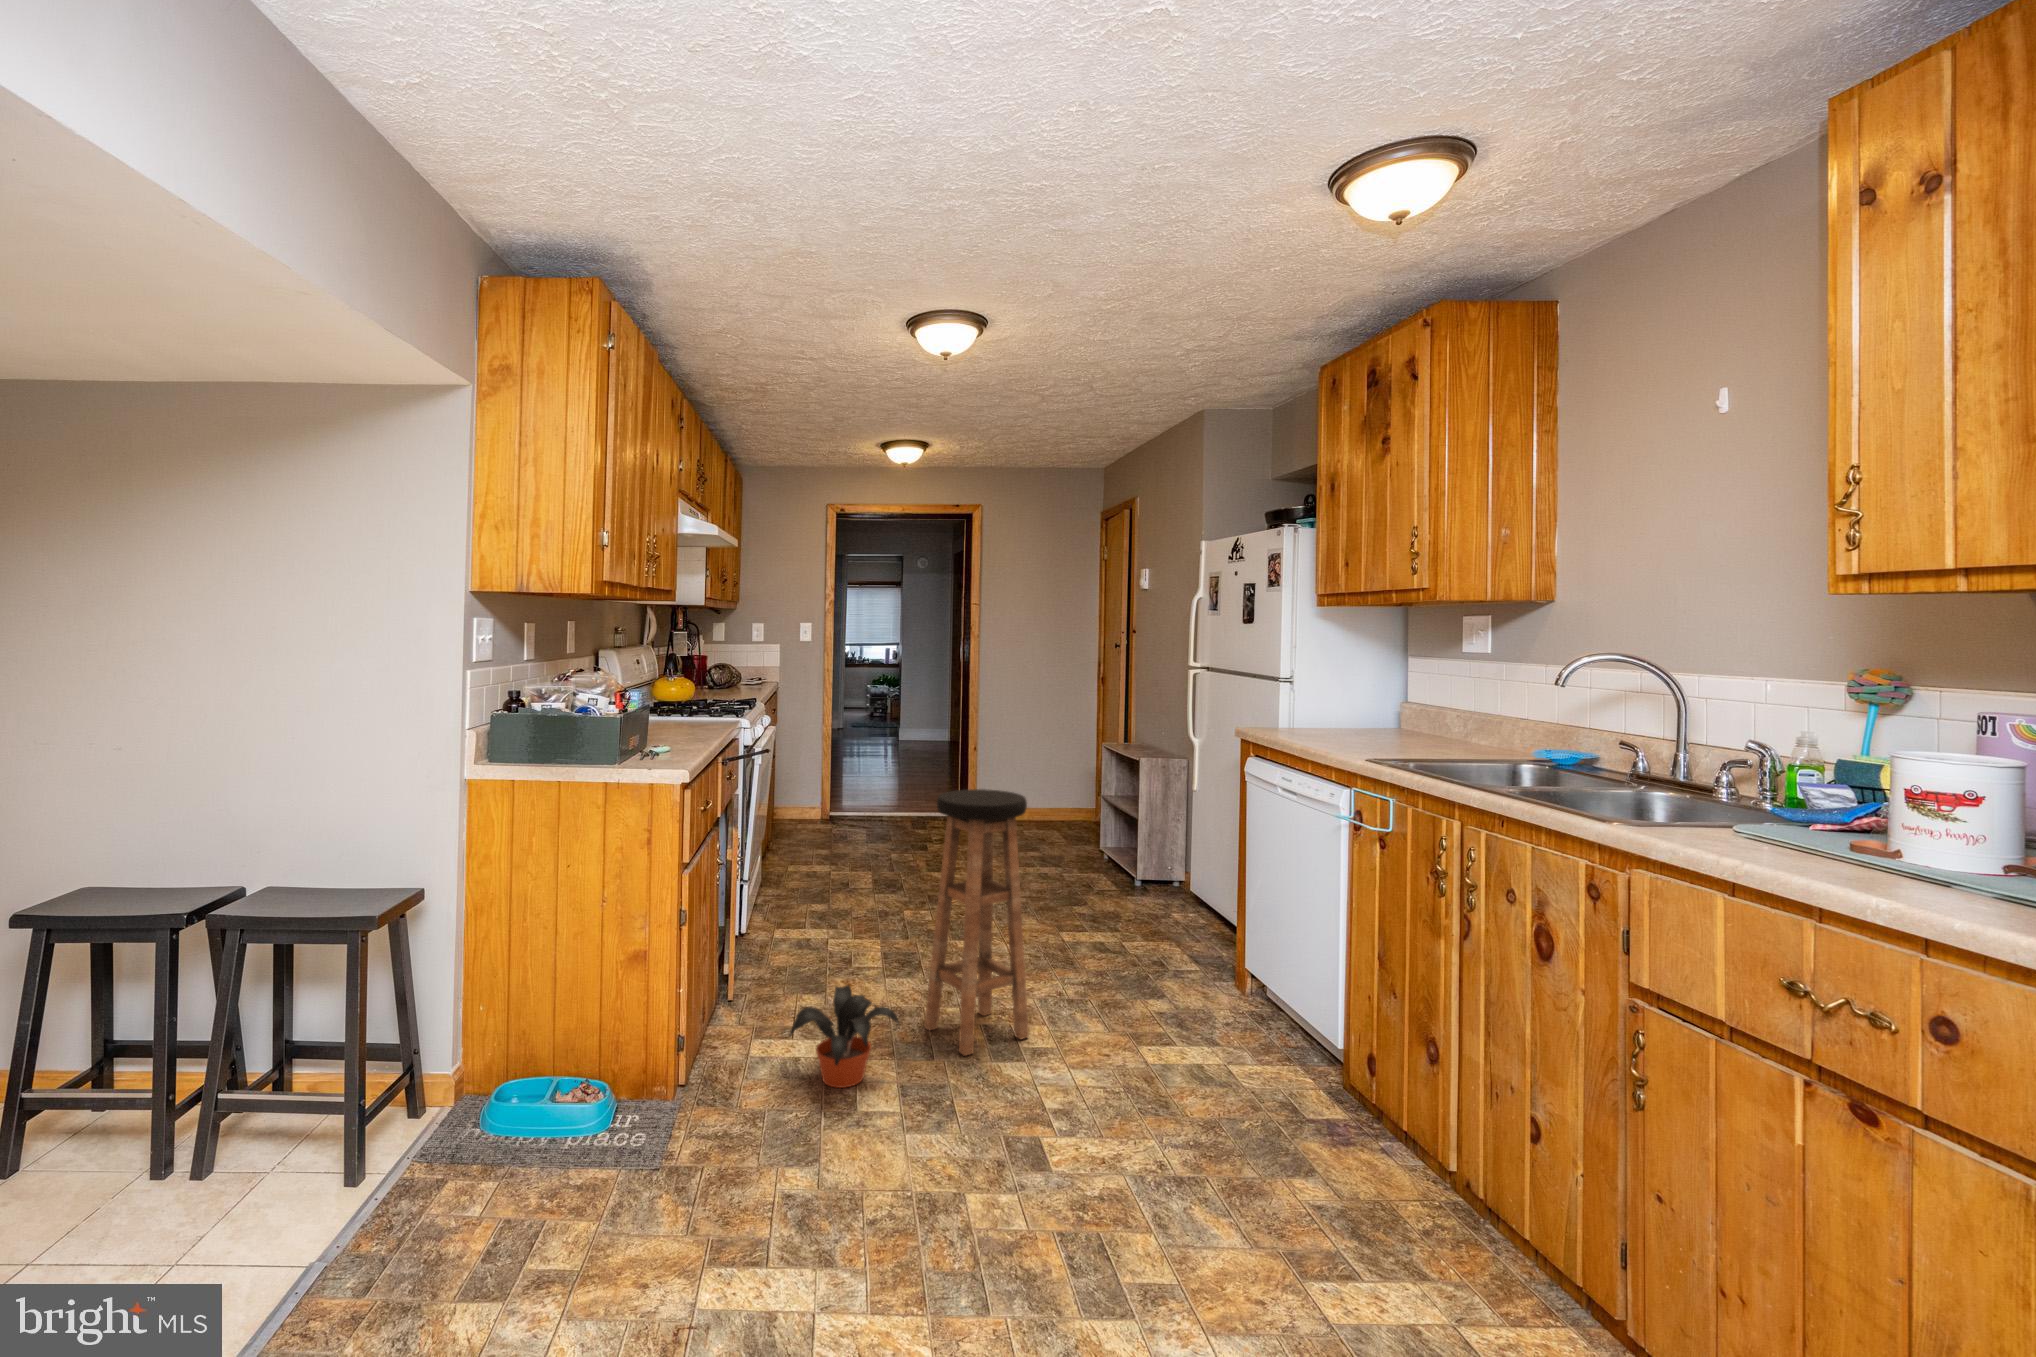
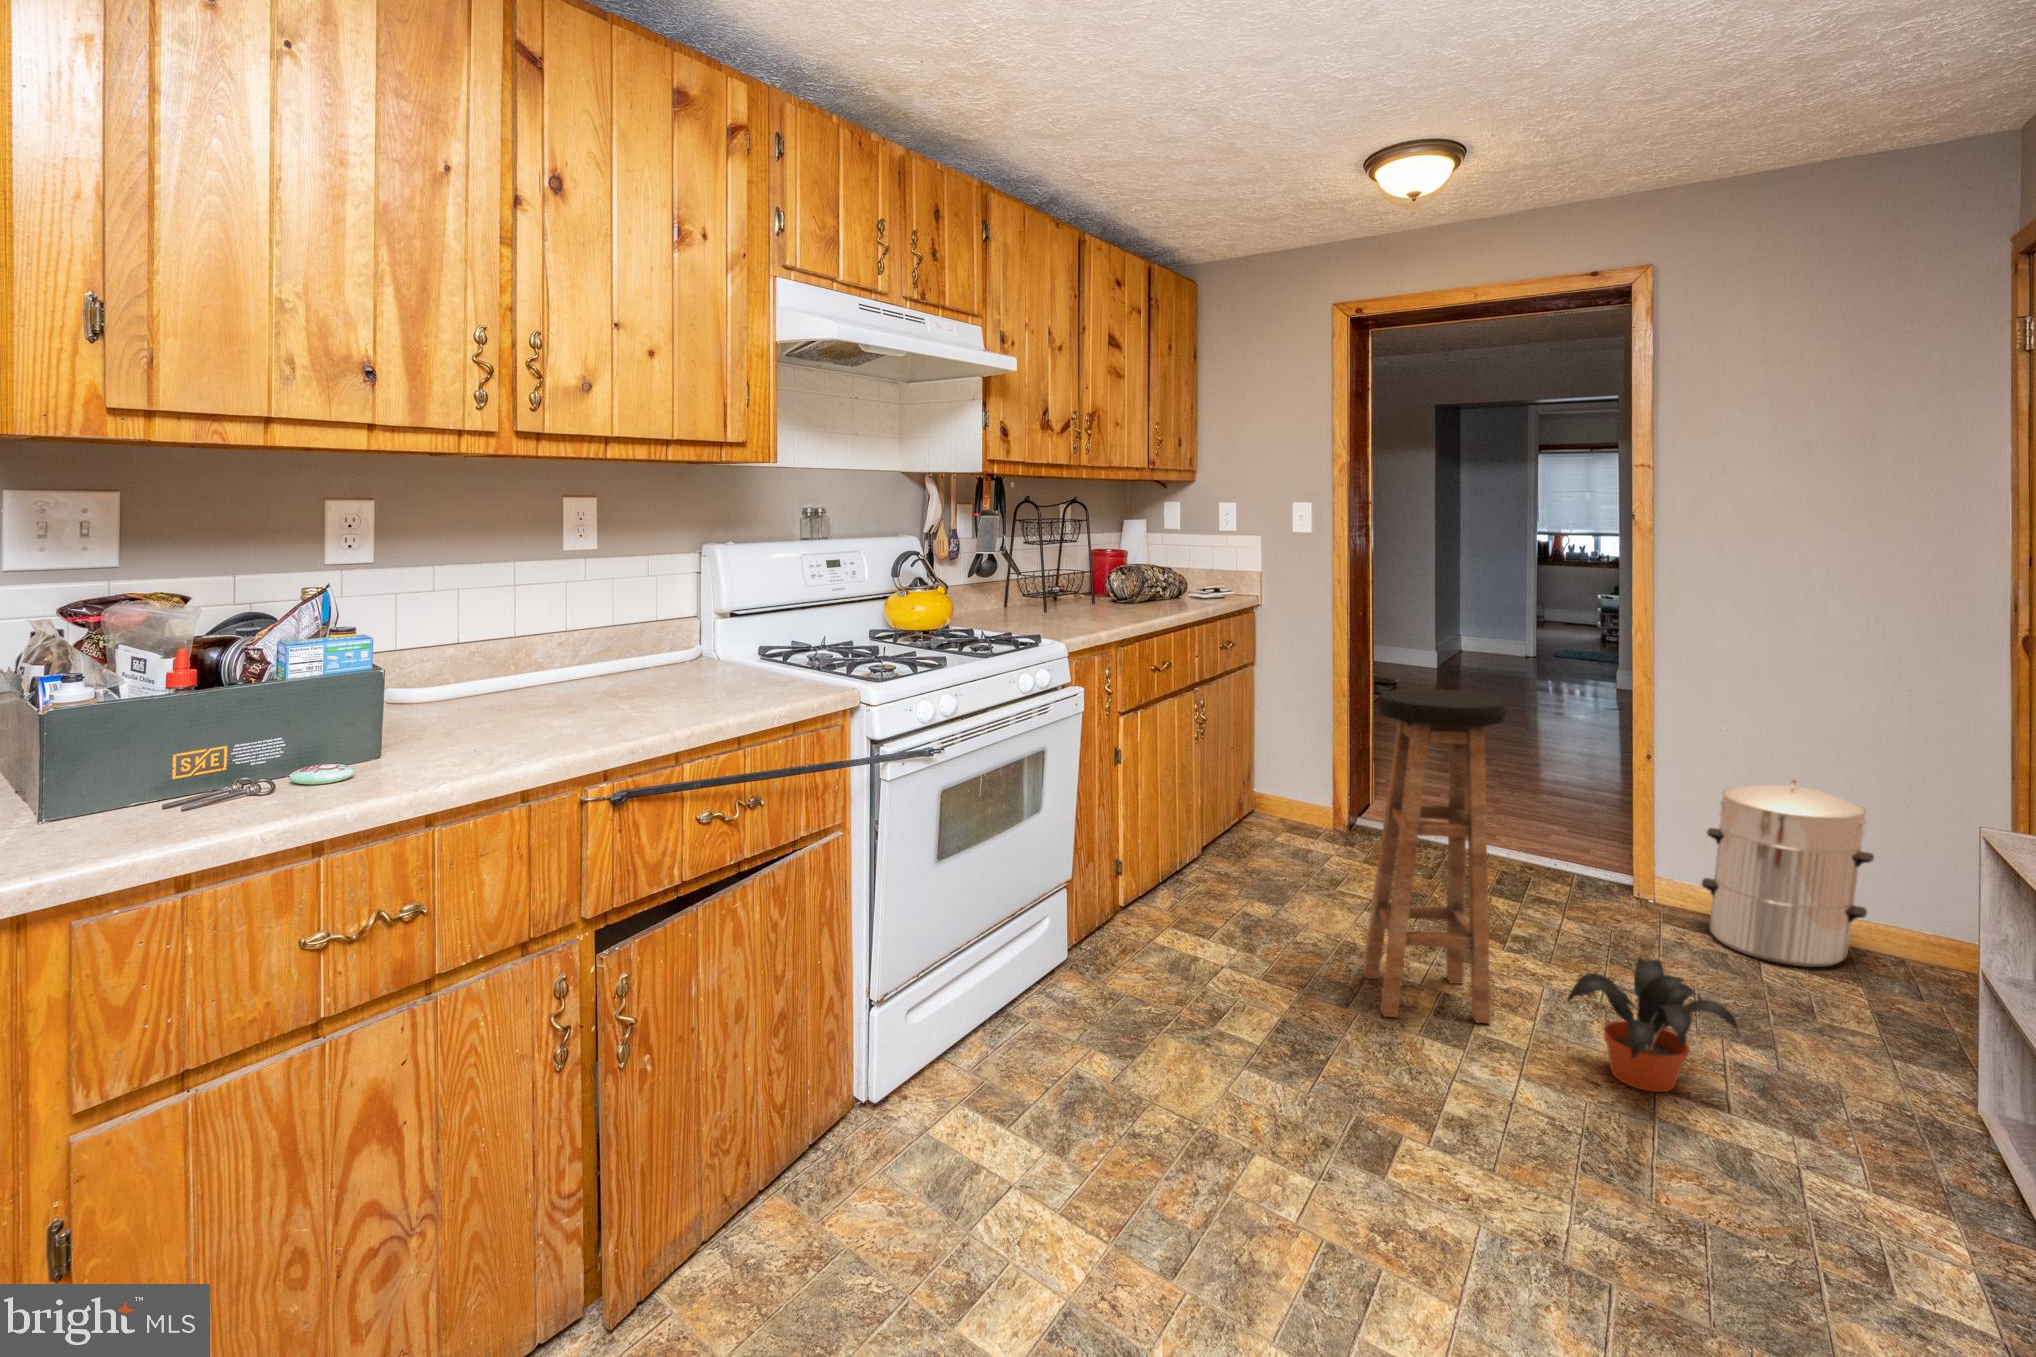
waste bin: none [1084,822,1172,945] -> present [1702,780,1874,967]
potted plant: present [790,985,898,1088] -> present [1567,958,1738,1092]

